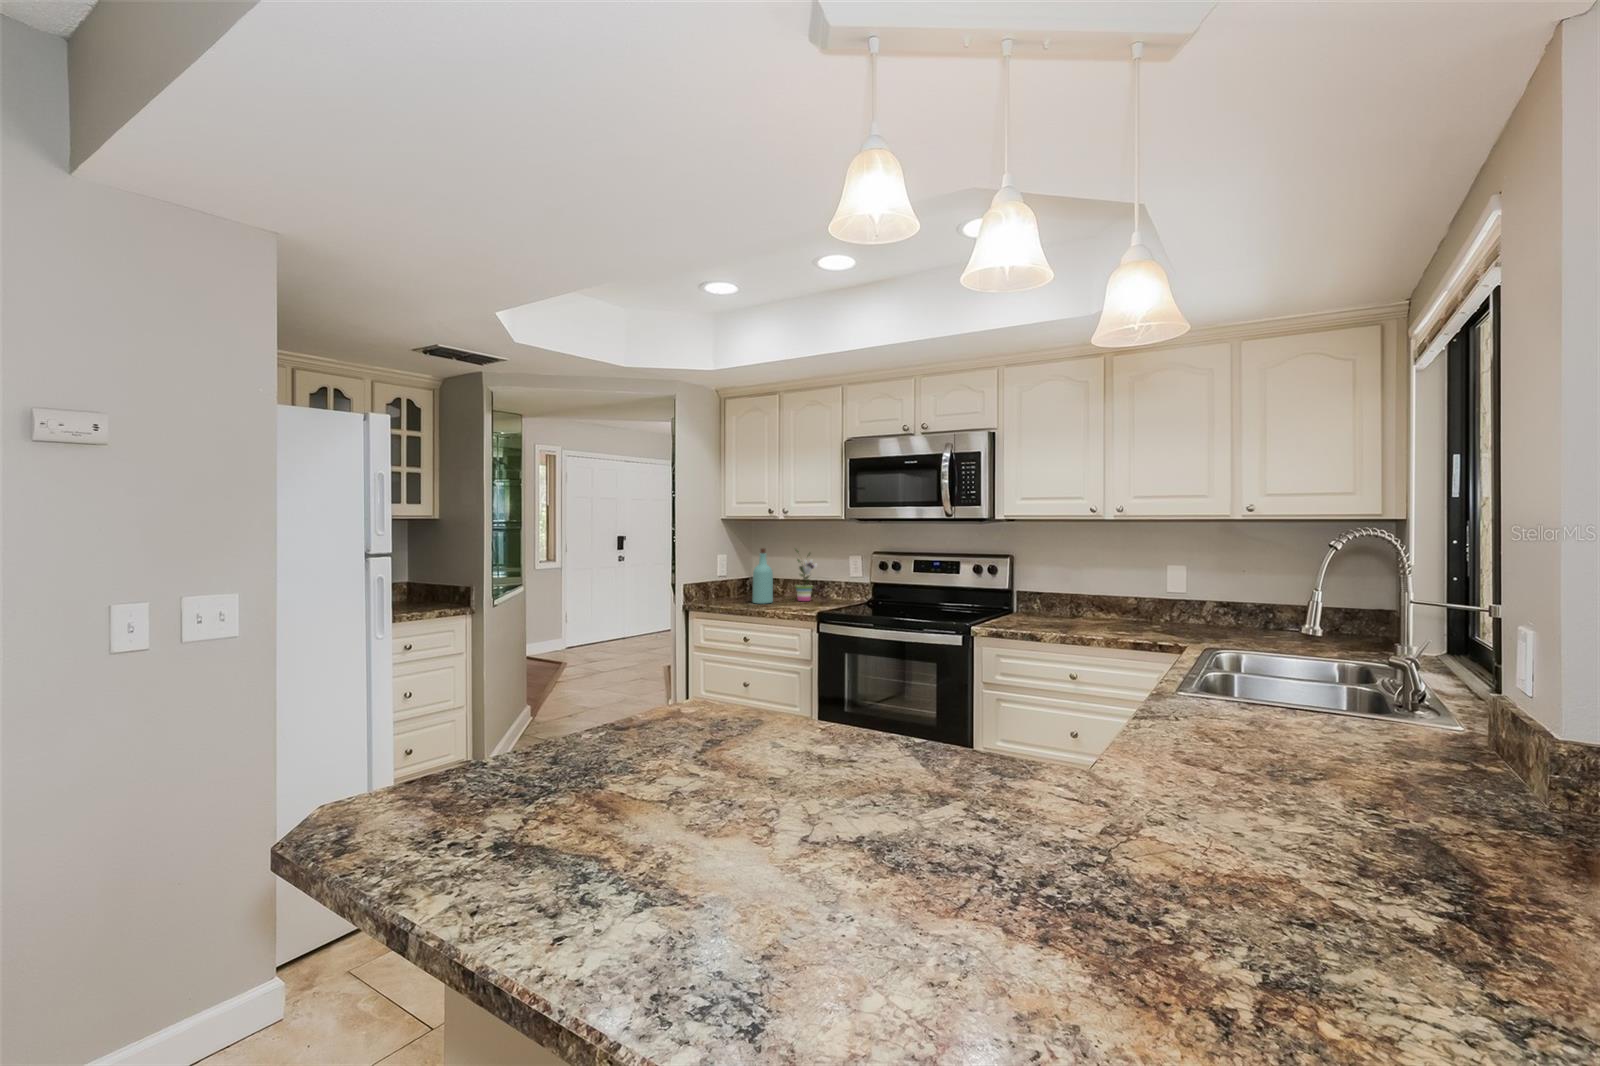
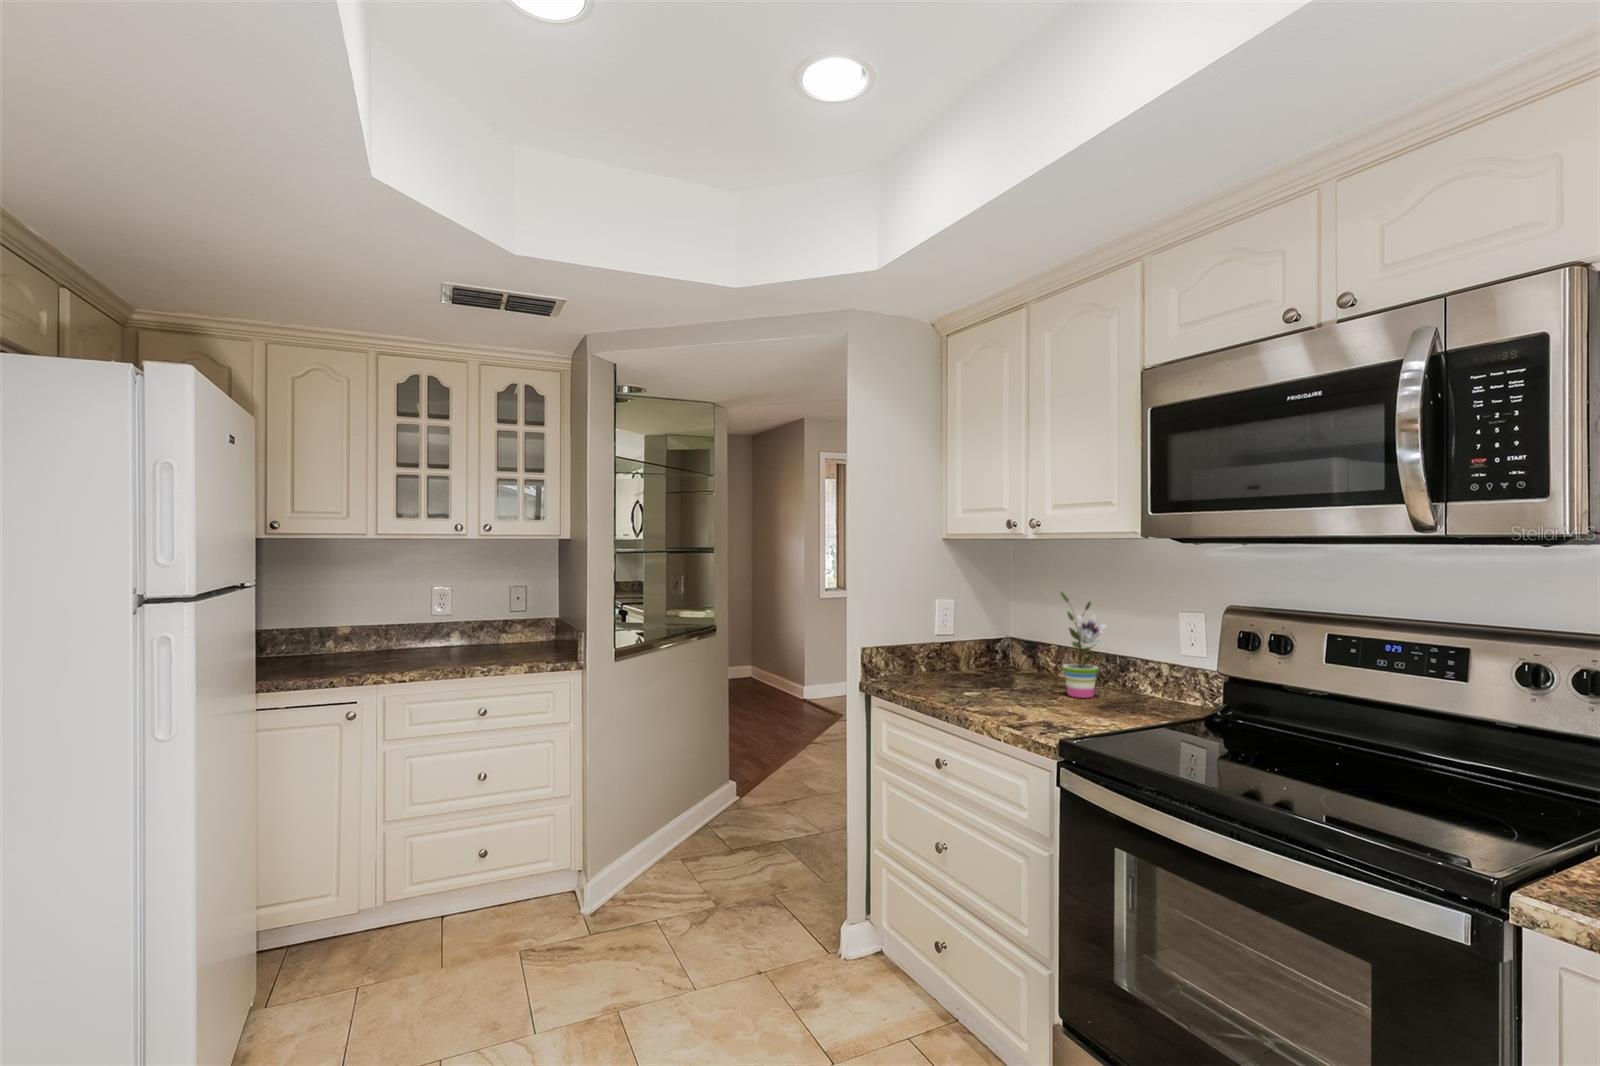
bottle: present [753,548,773,604] -> none [972,593,1014,699]

